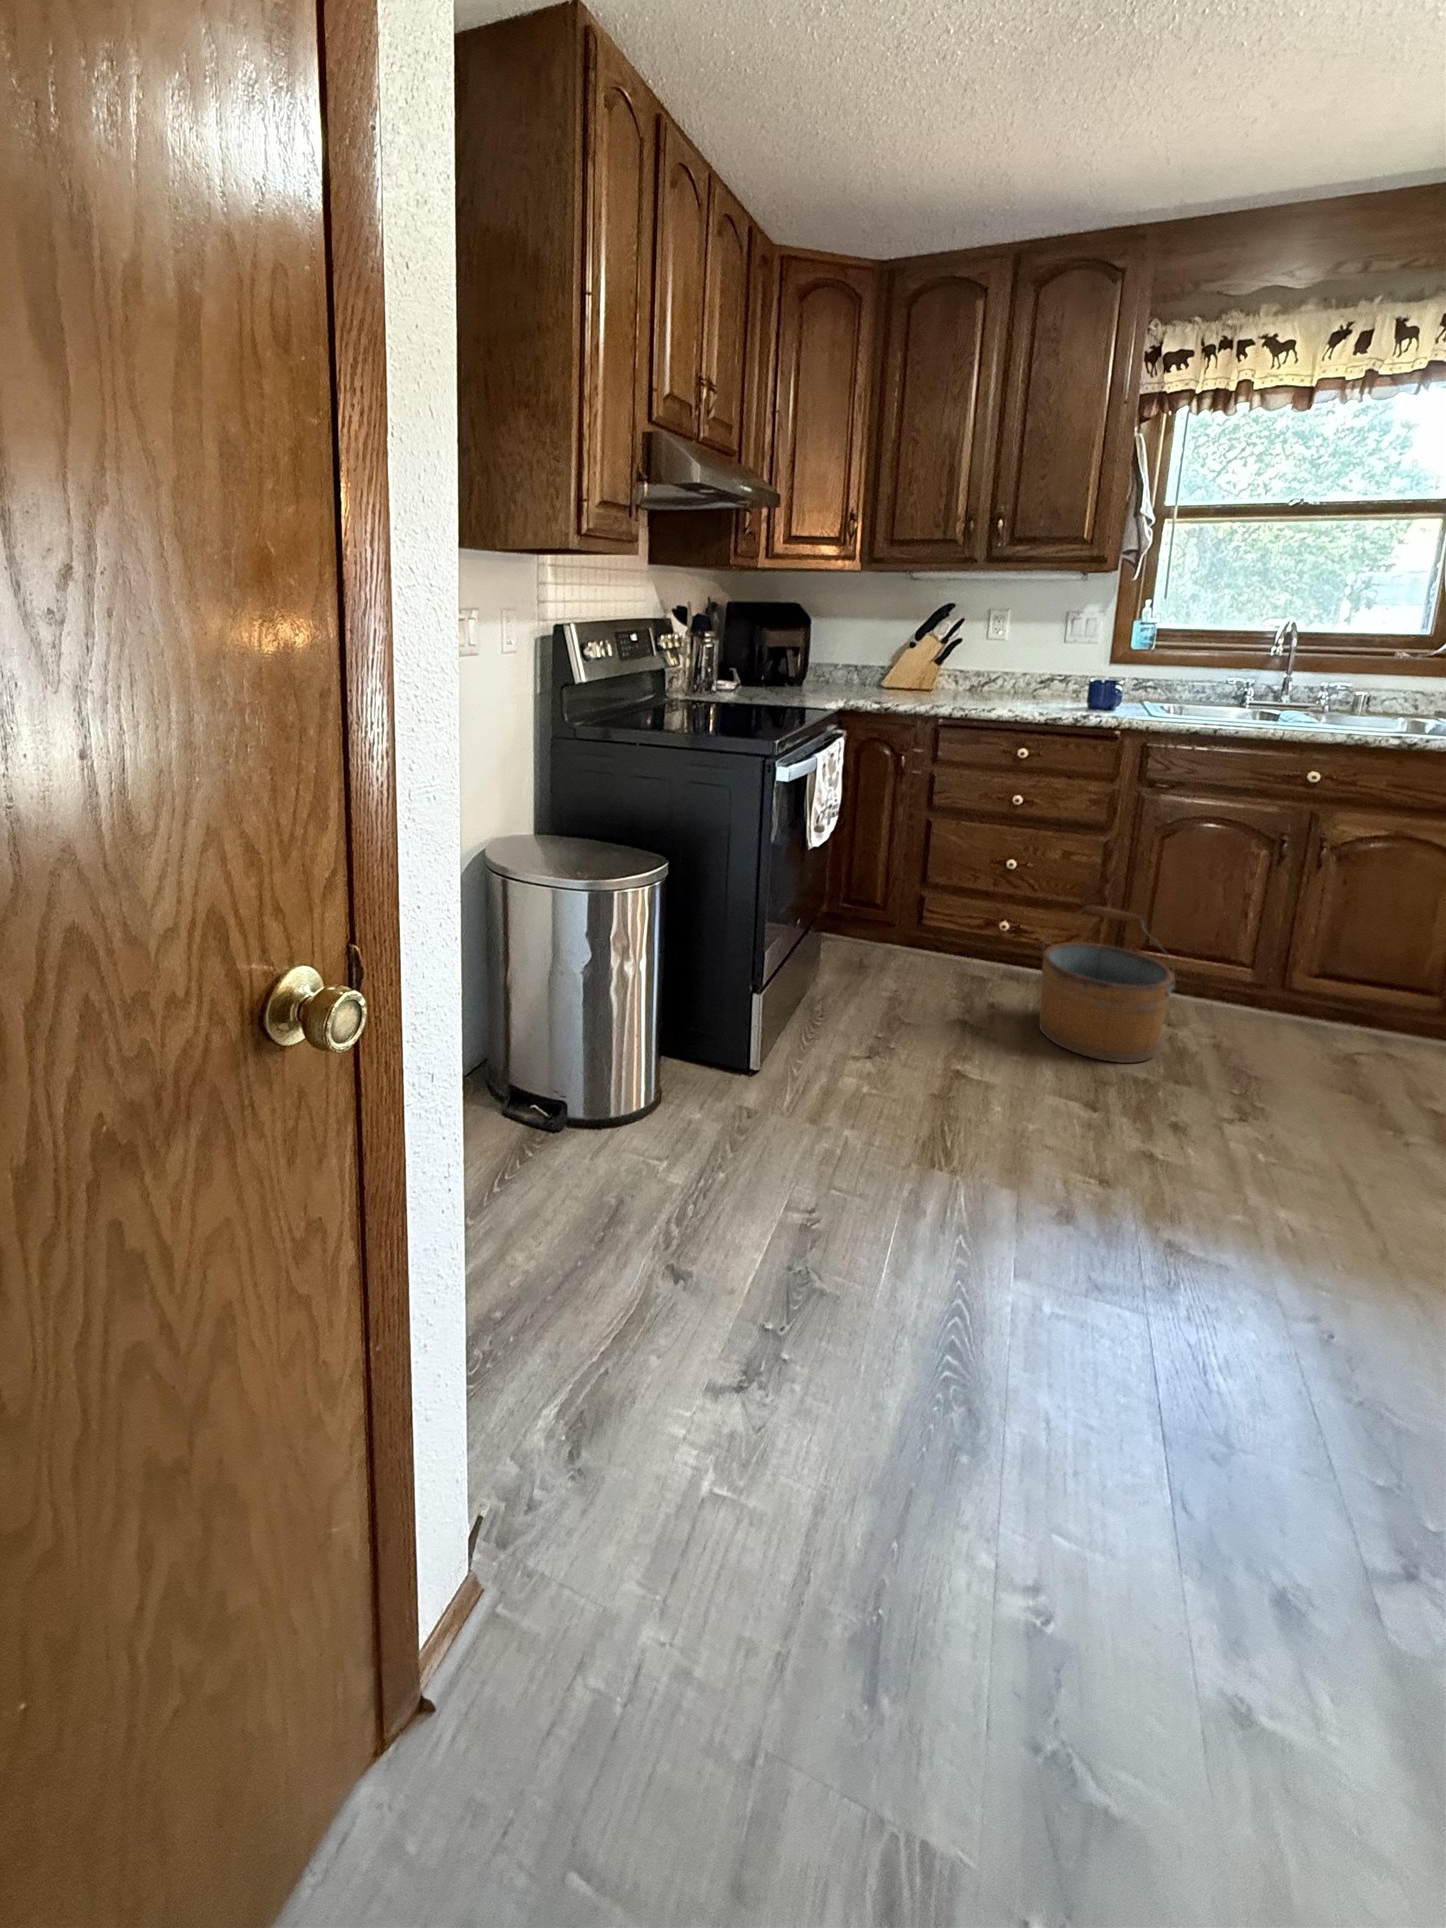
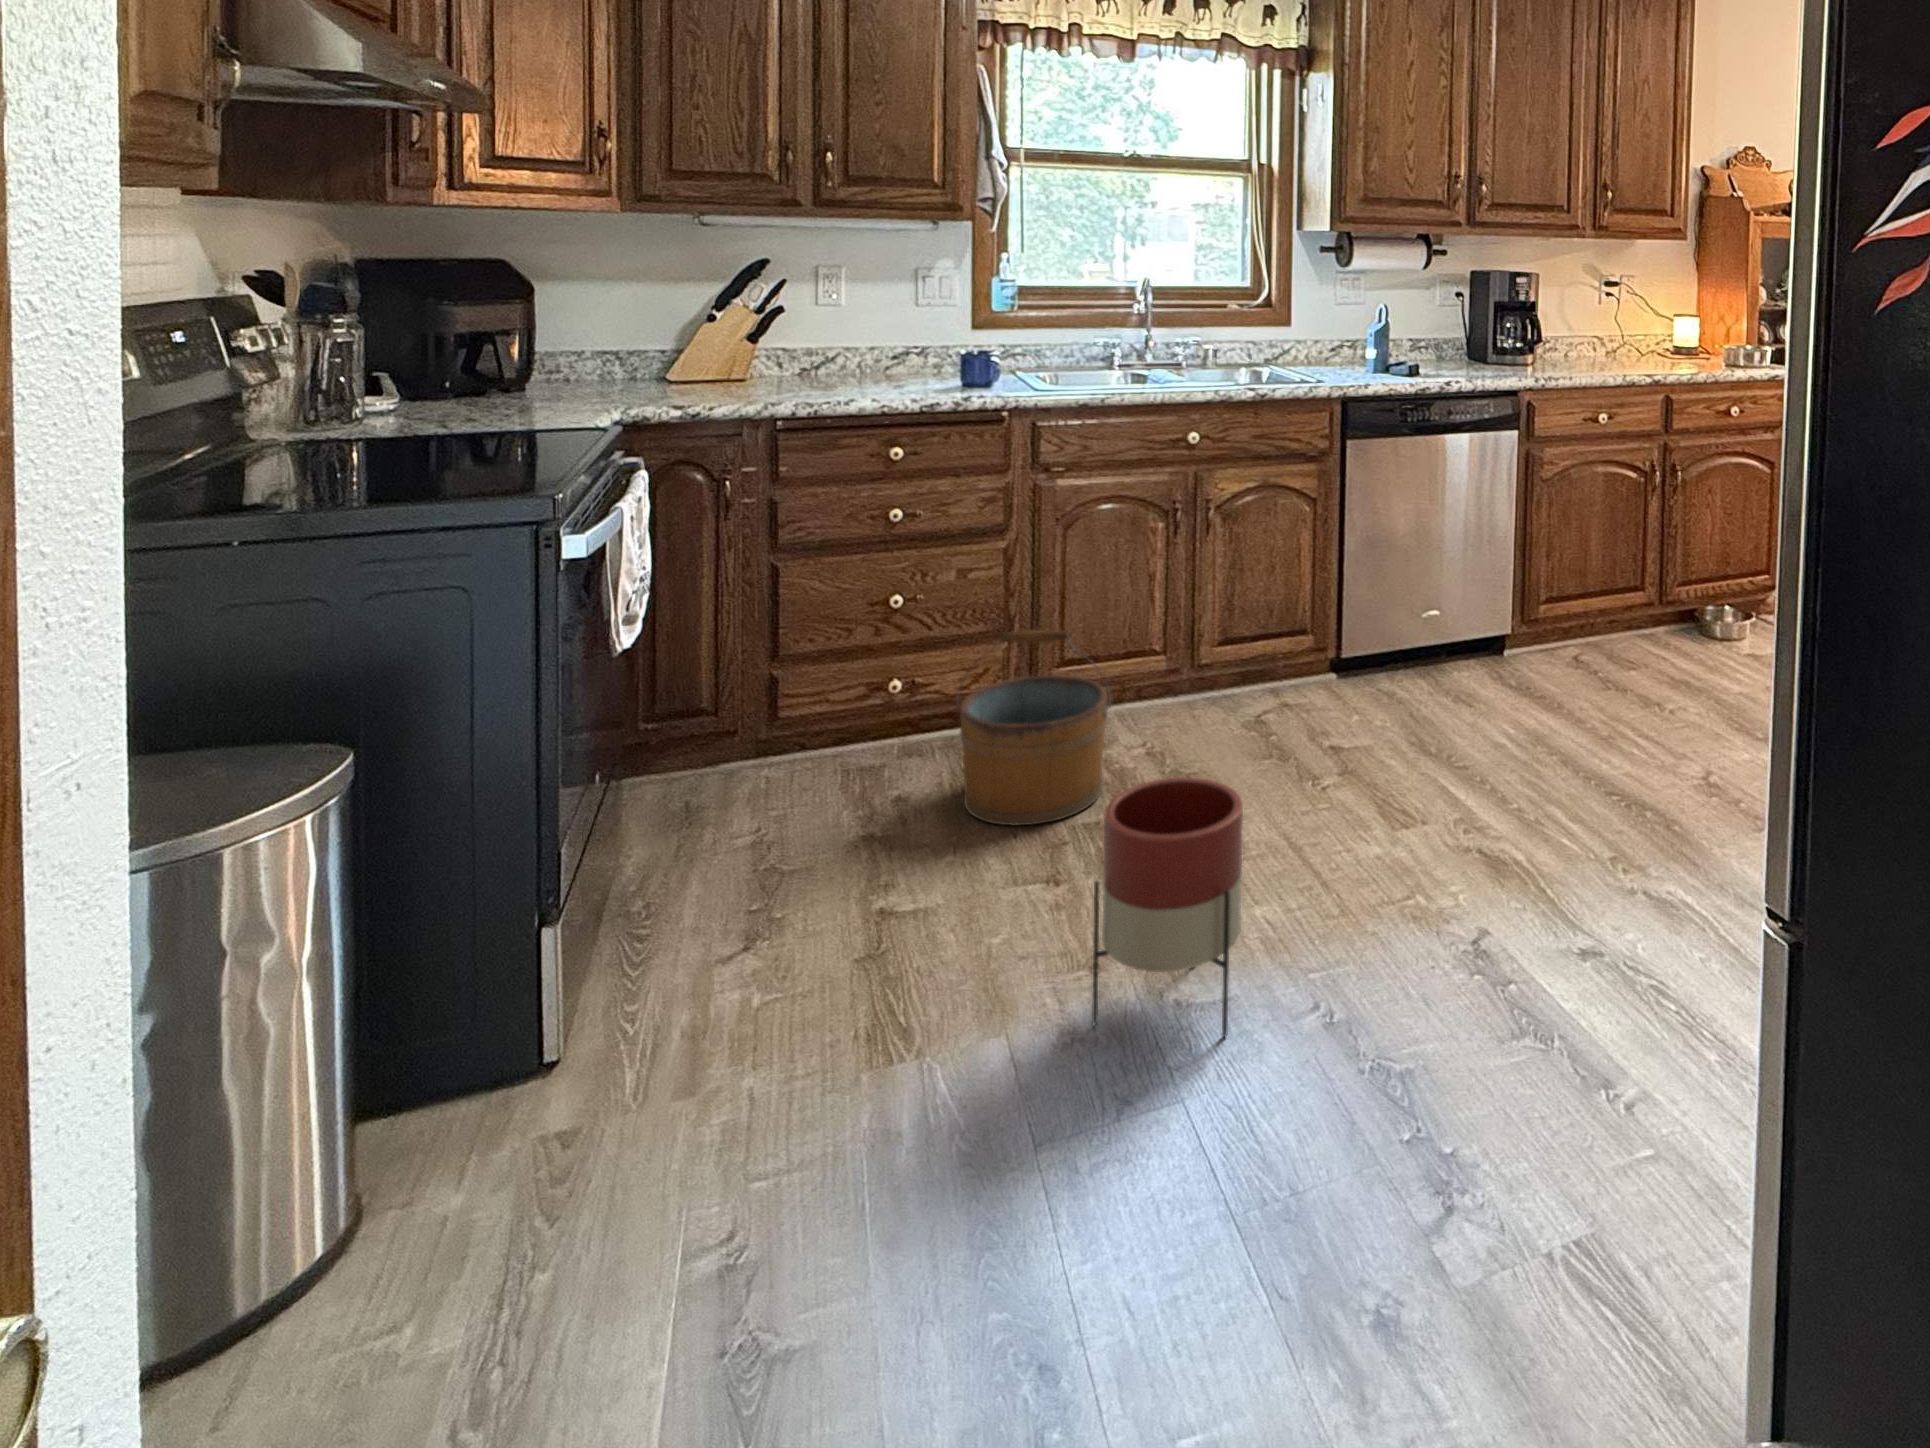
planter: none [1087,1050,1259,1286] -> present [1092,777,1243,1037]

